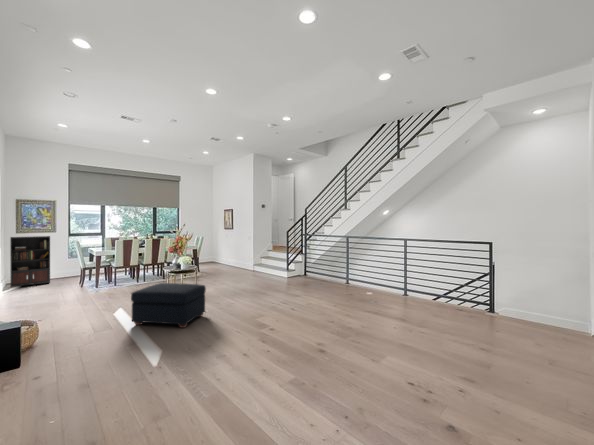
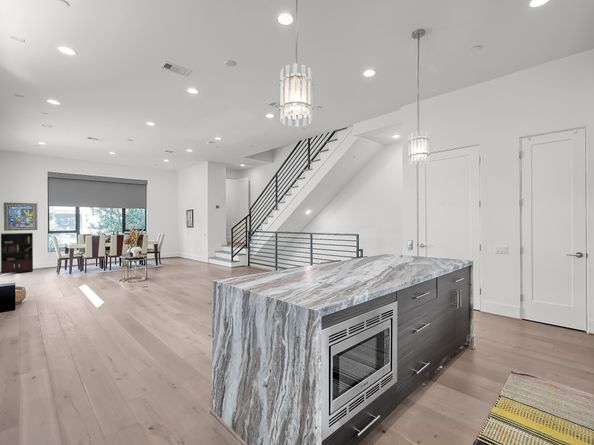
ottoman: present [131,283,206,328] -> none [90,265,145,293]

